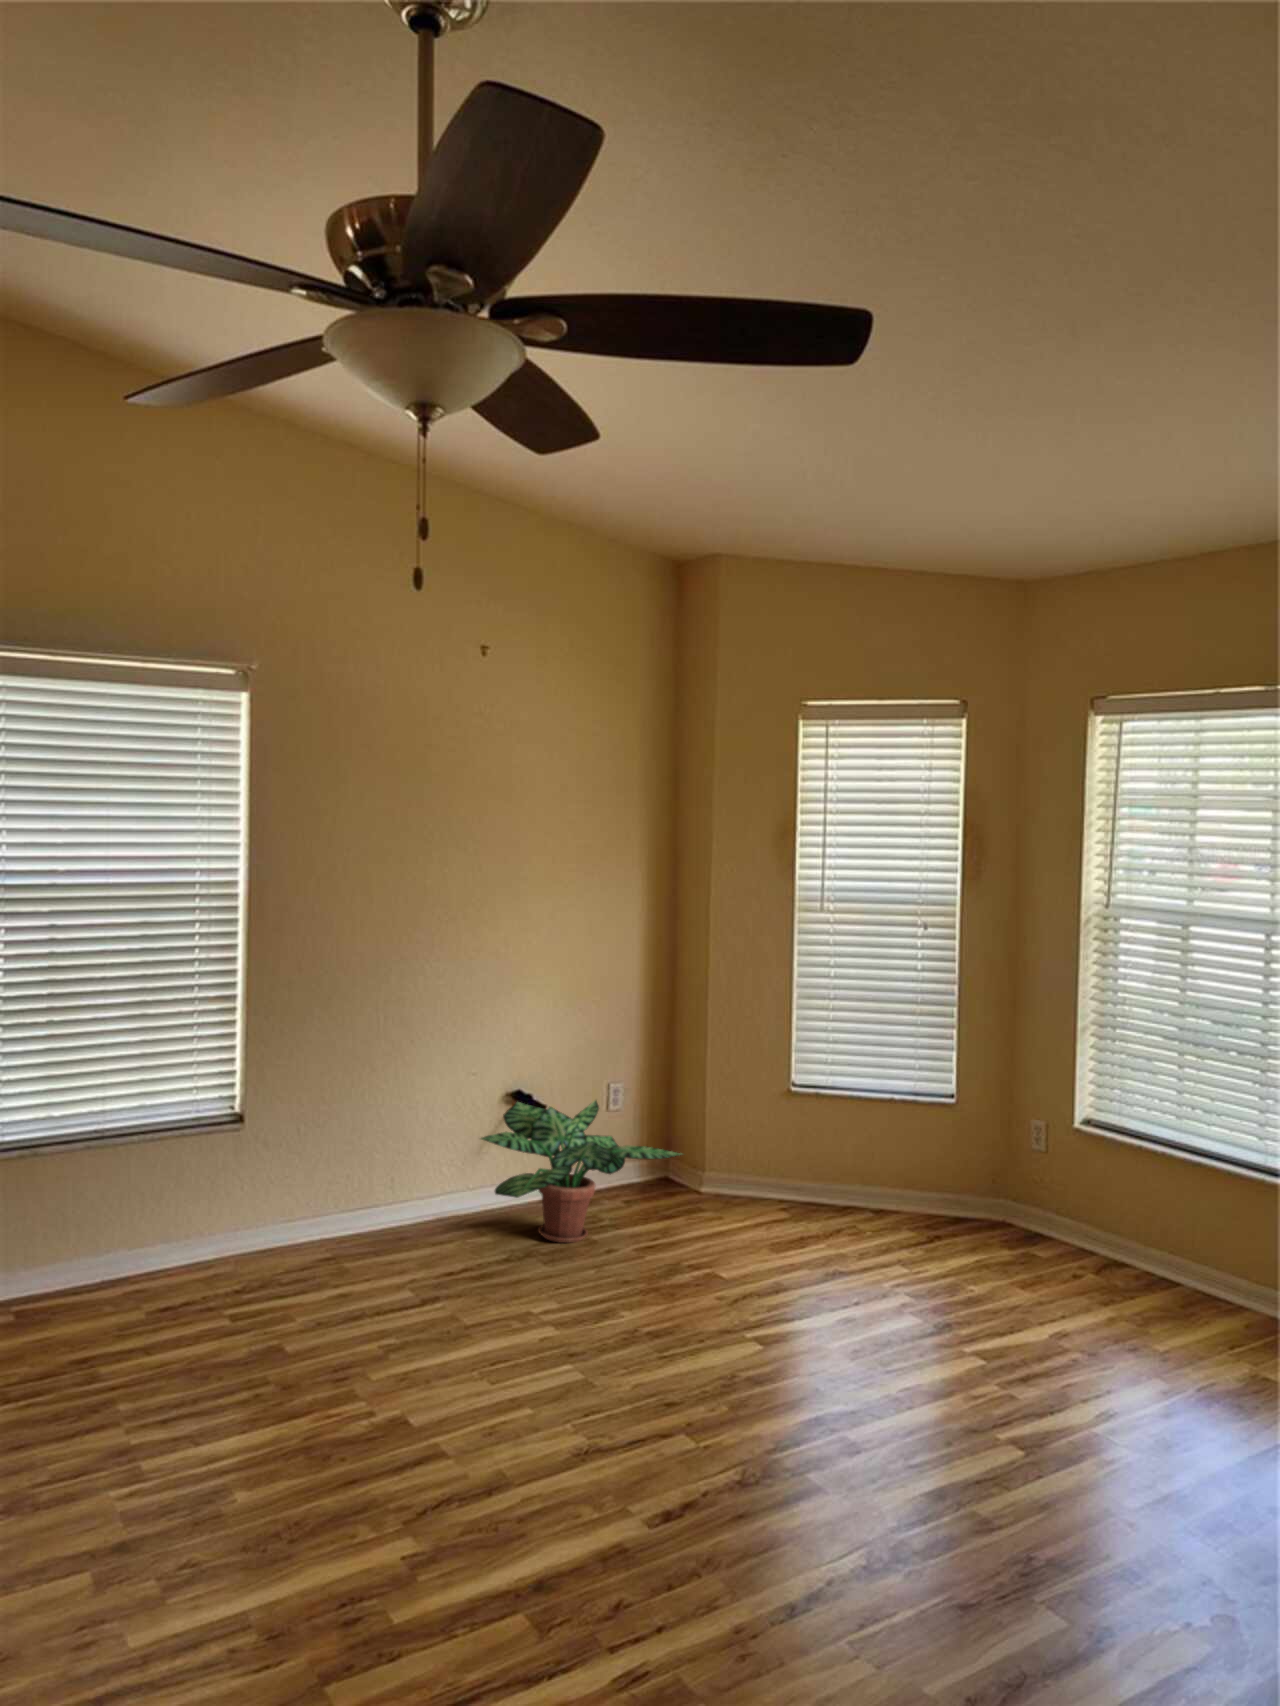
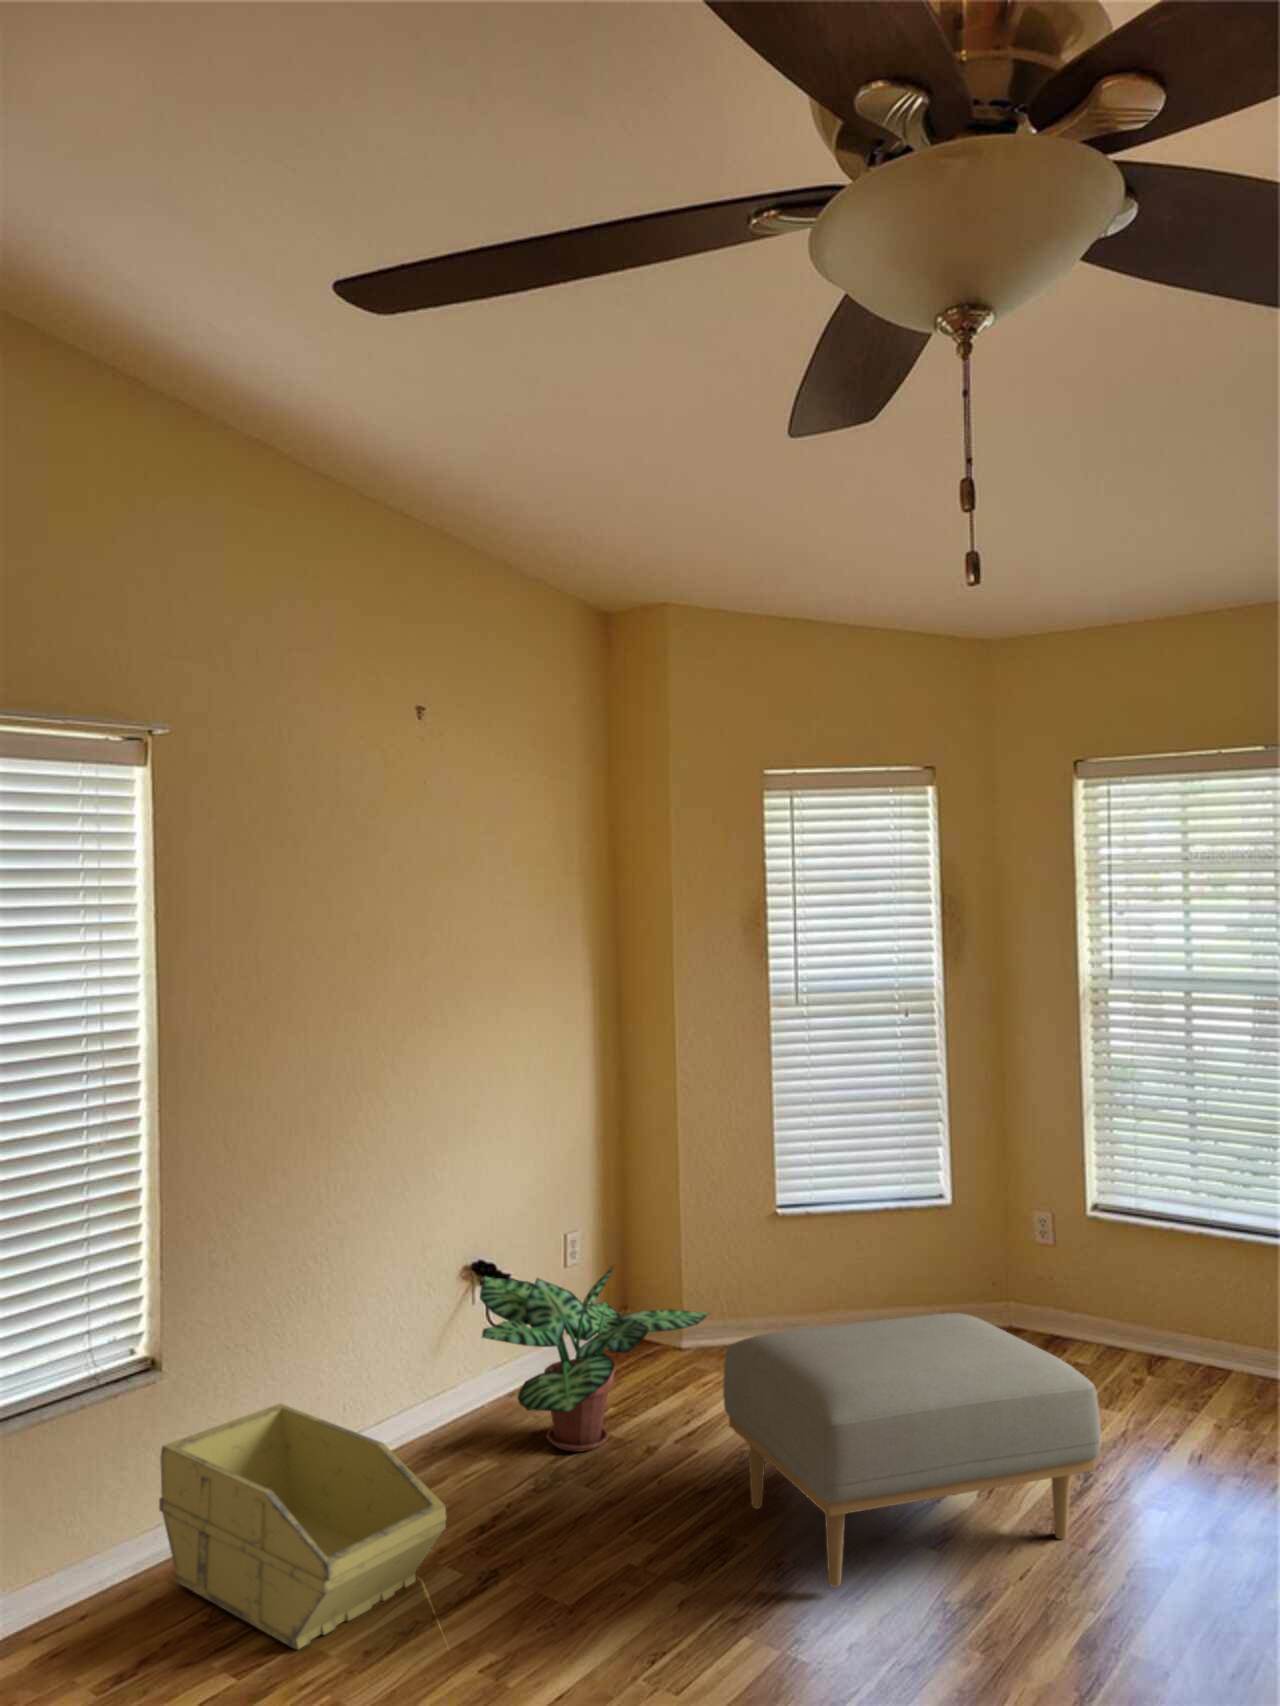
storage bin: none [223,1161,397,1312] -> present [159,1404,447,1649]
ottoman: none [638,1162,918,1365] -> present [723,1313,1101,1587]

